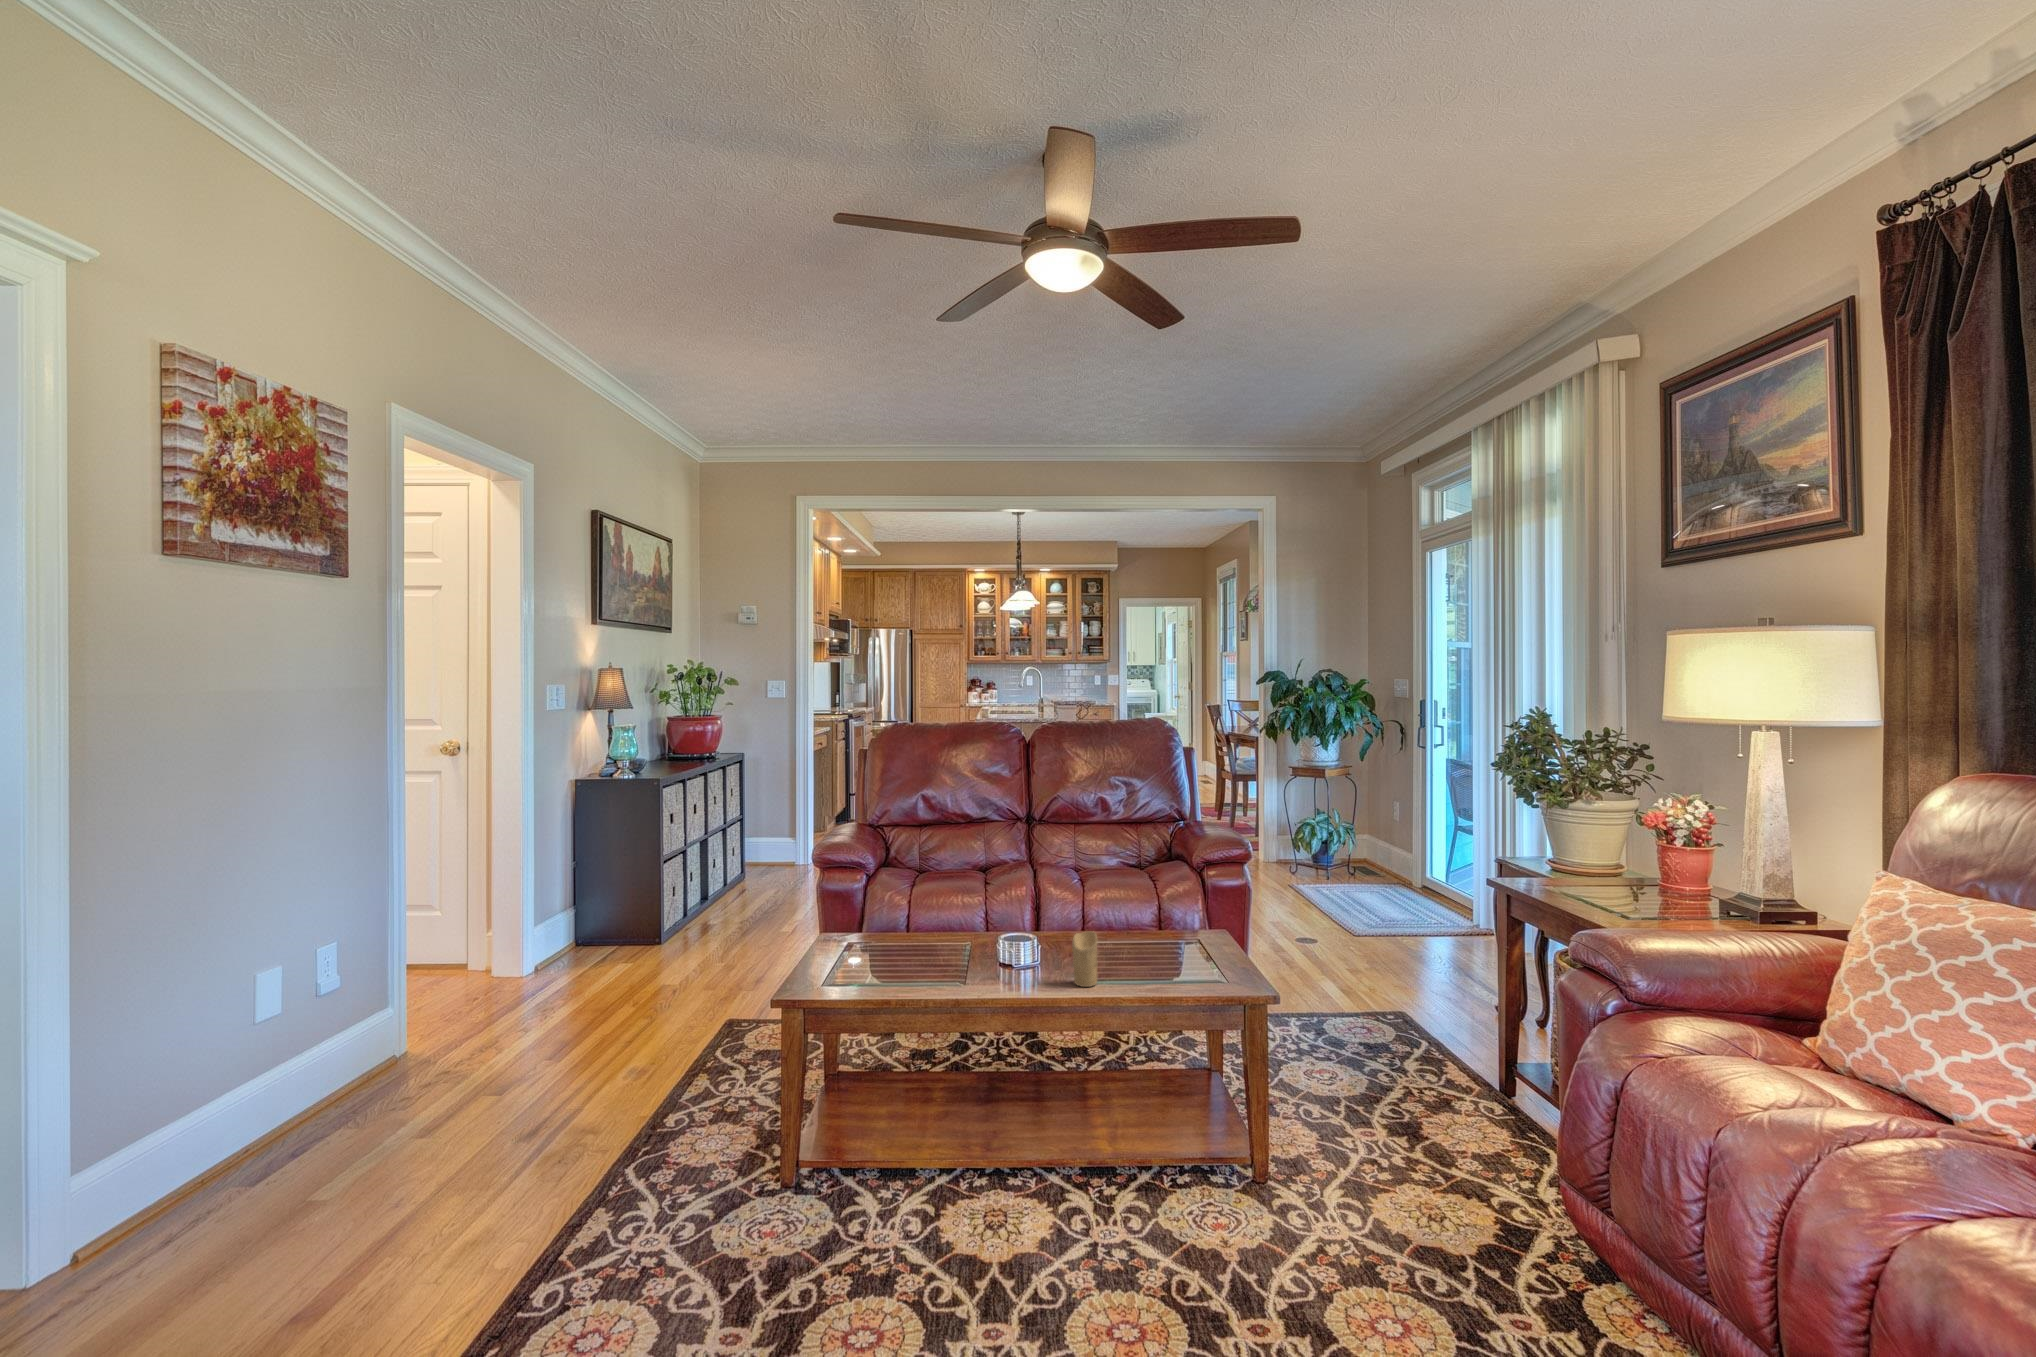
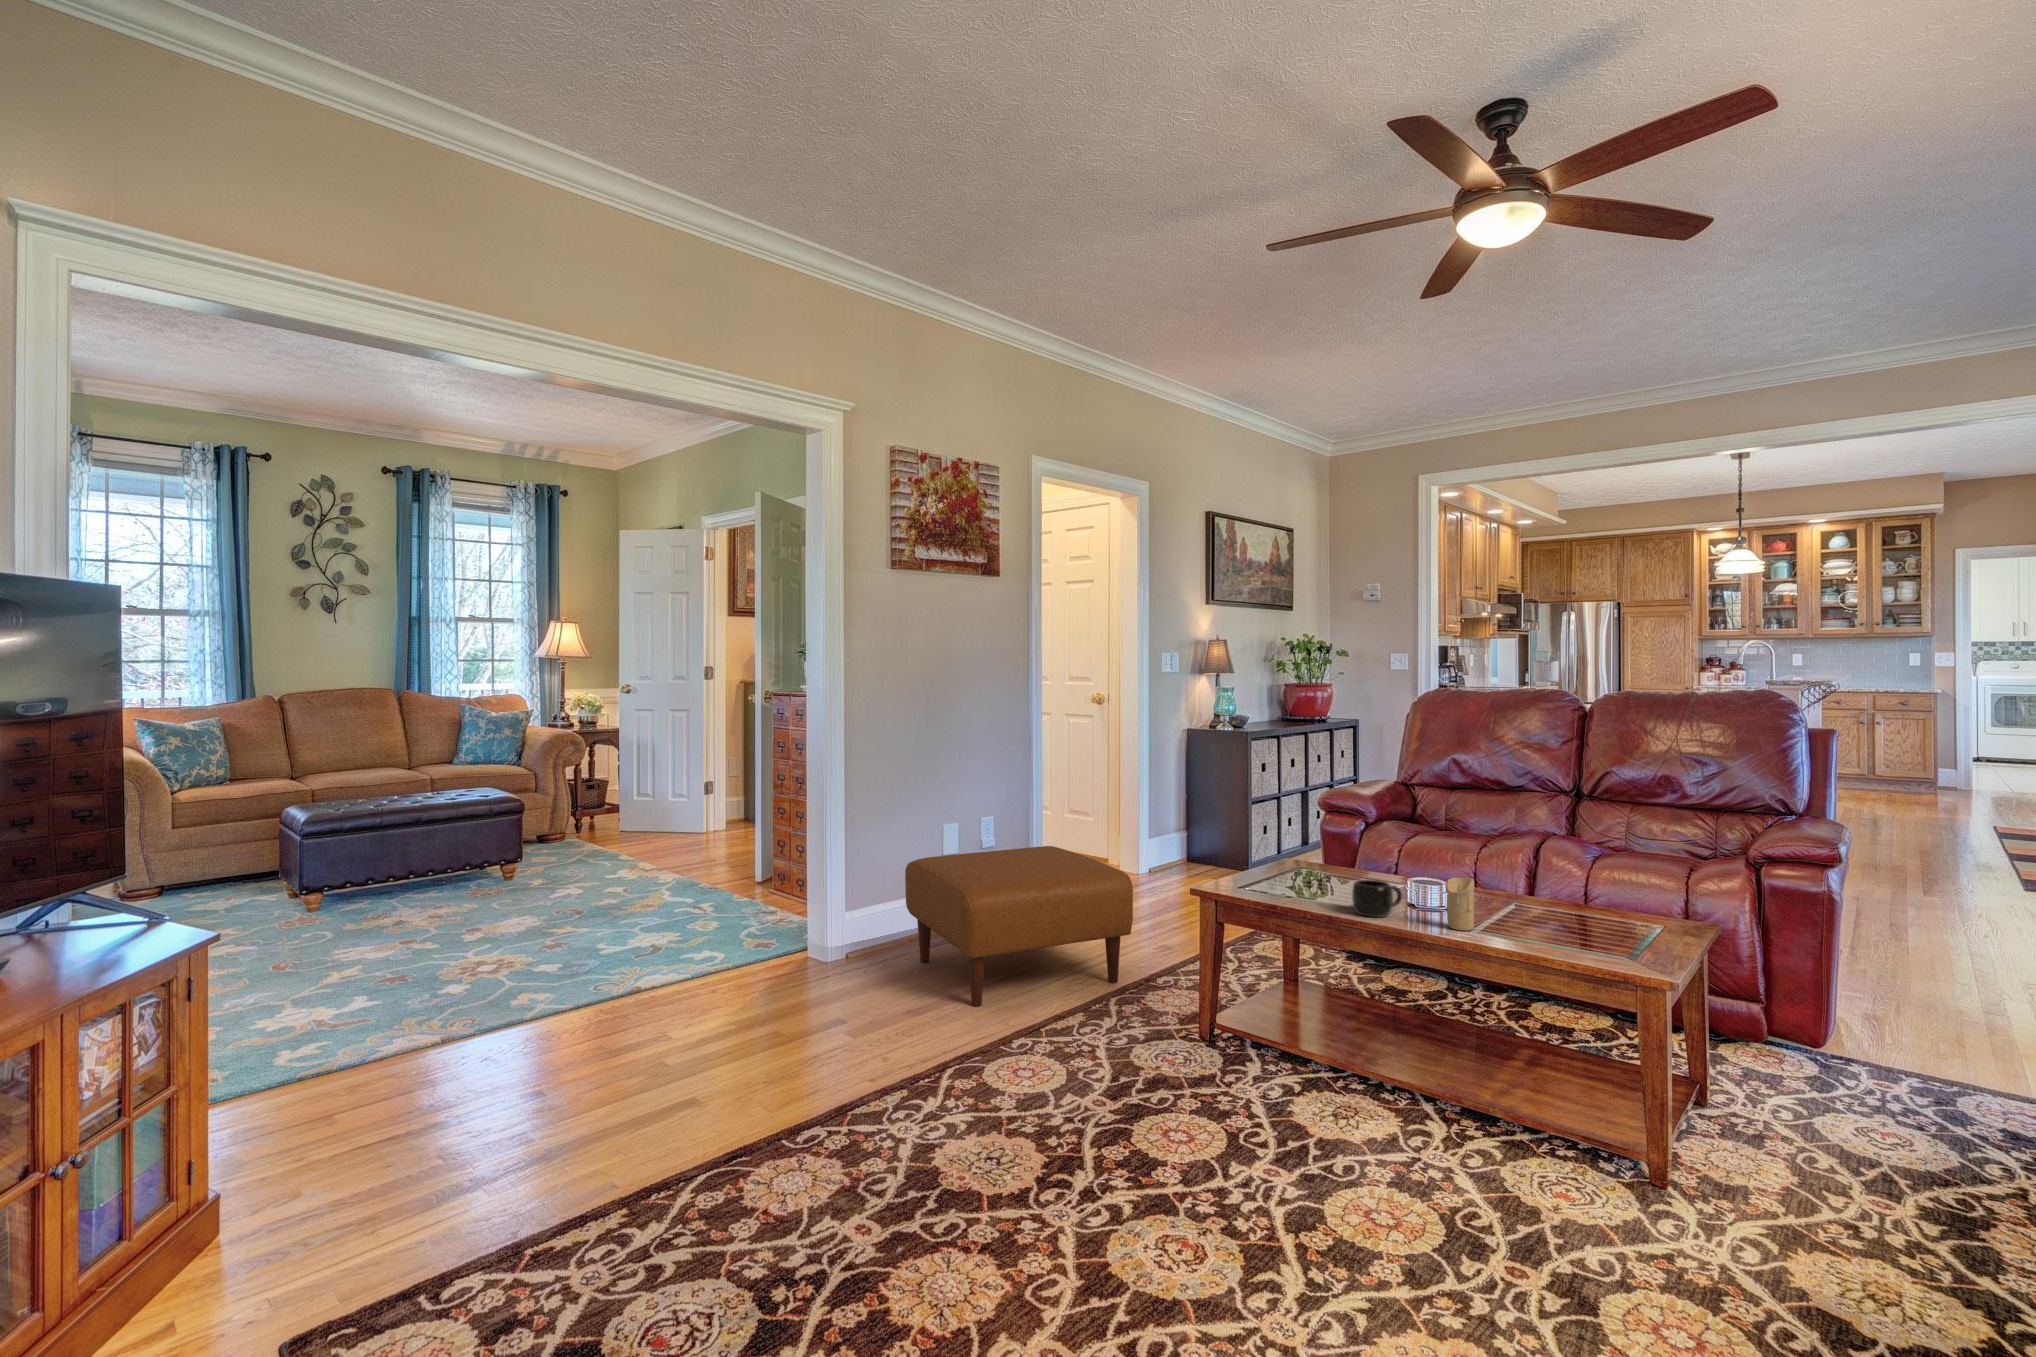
mug: none [978,949,1019,992] -> present [1352,879,1402,917]
ottoman: none [210,970,639,1267] -> present [905,846,1133,1006]

